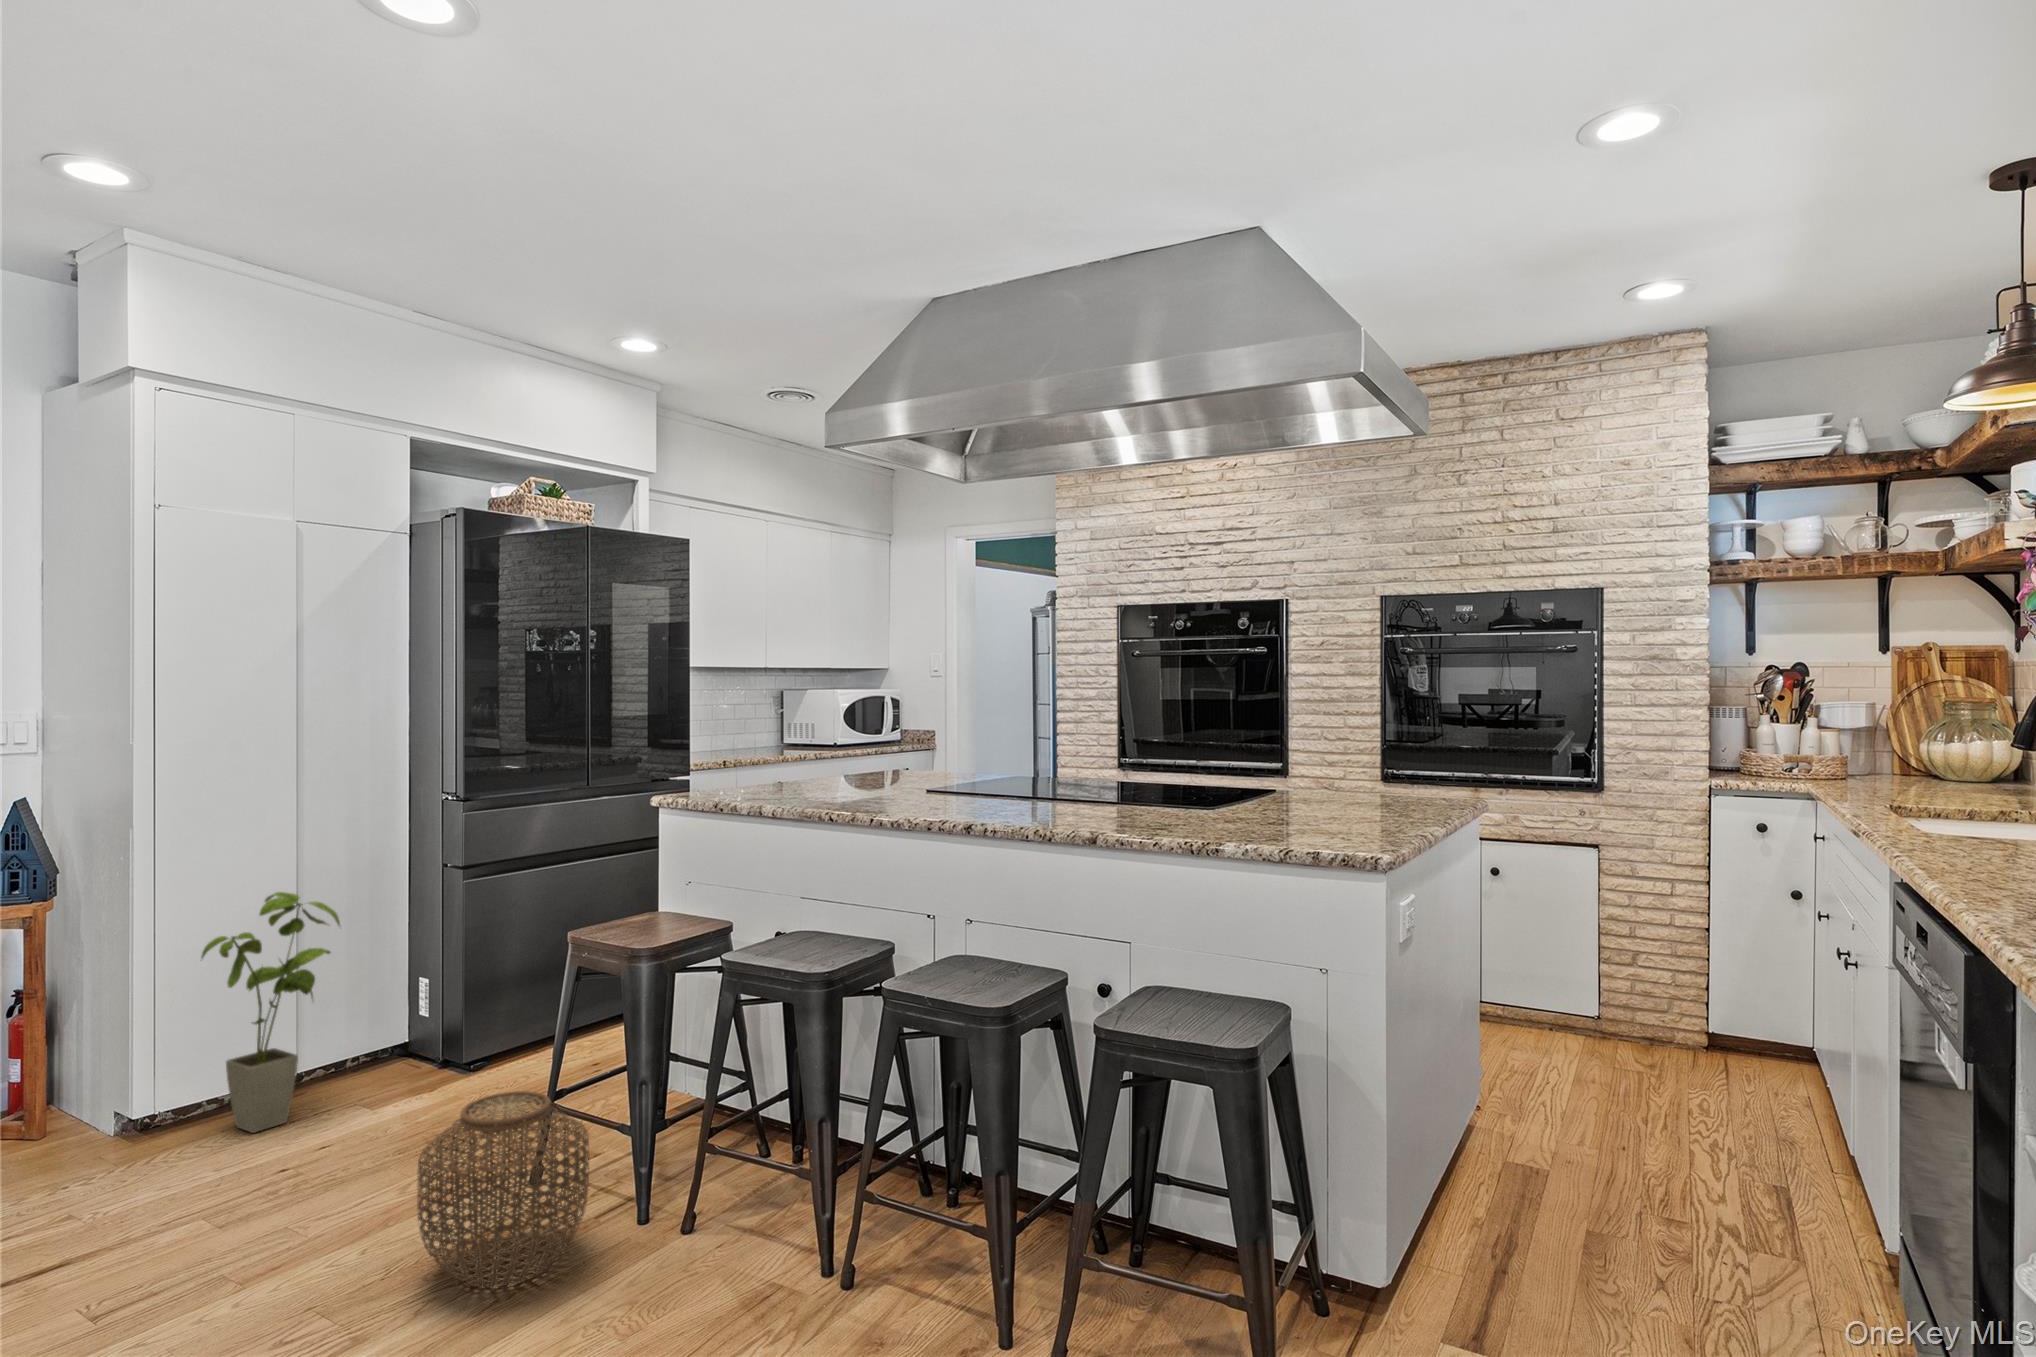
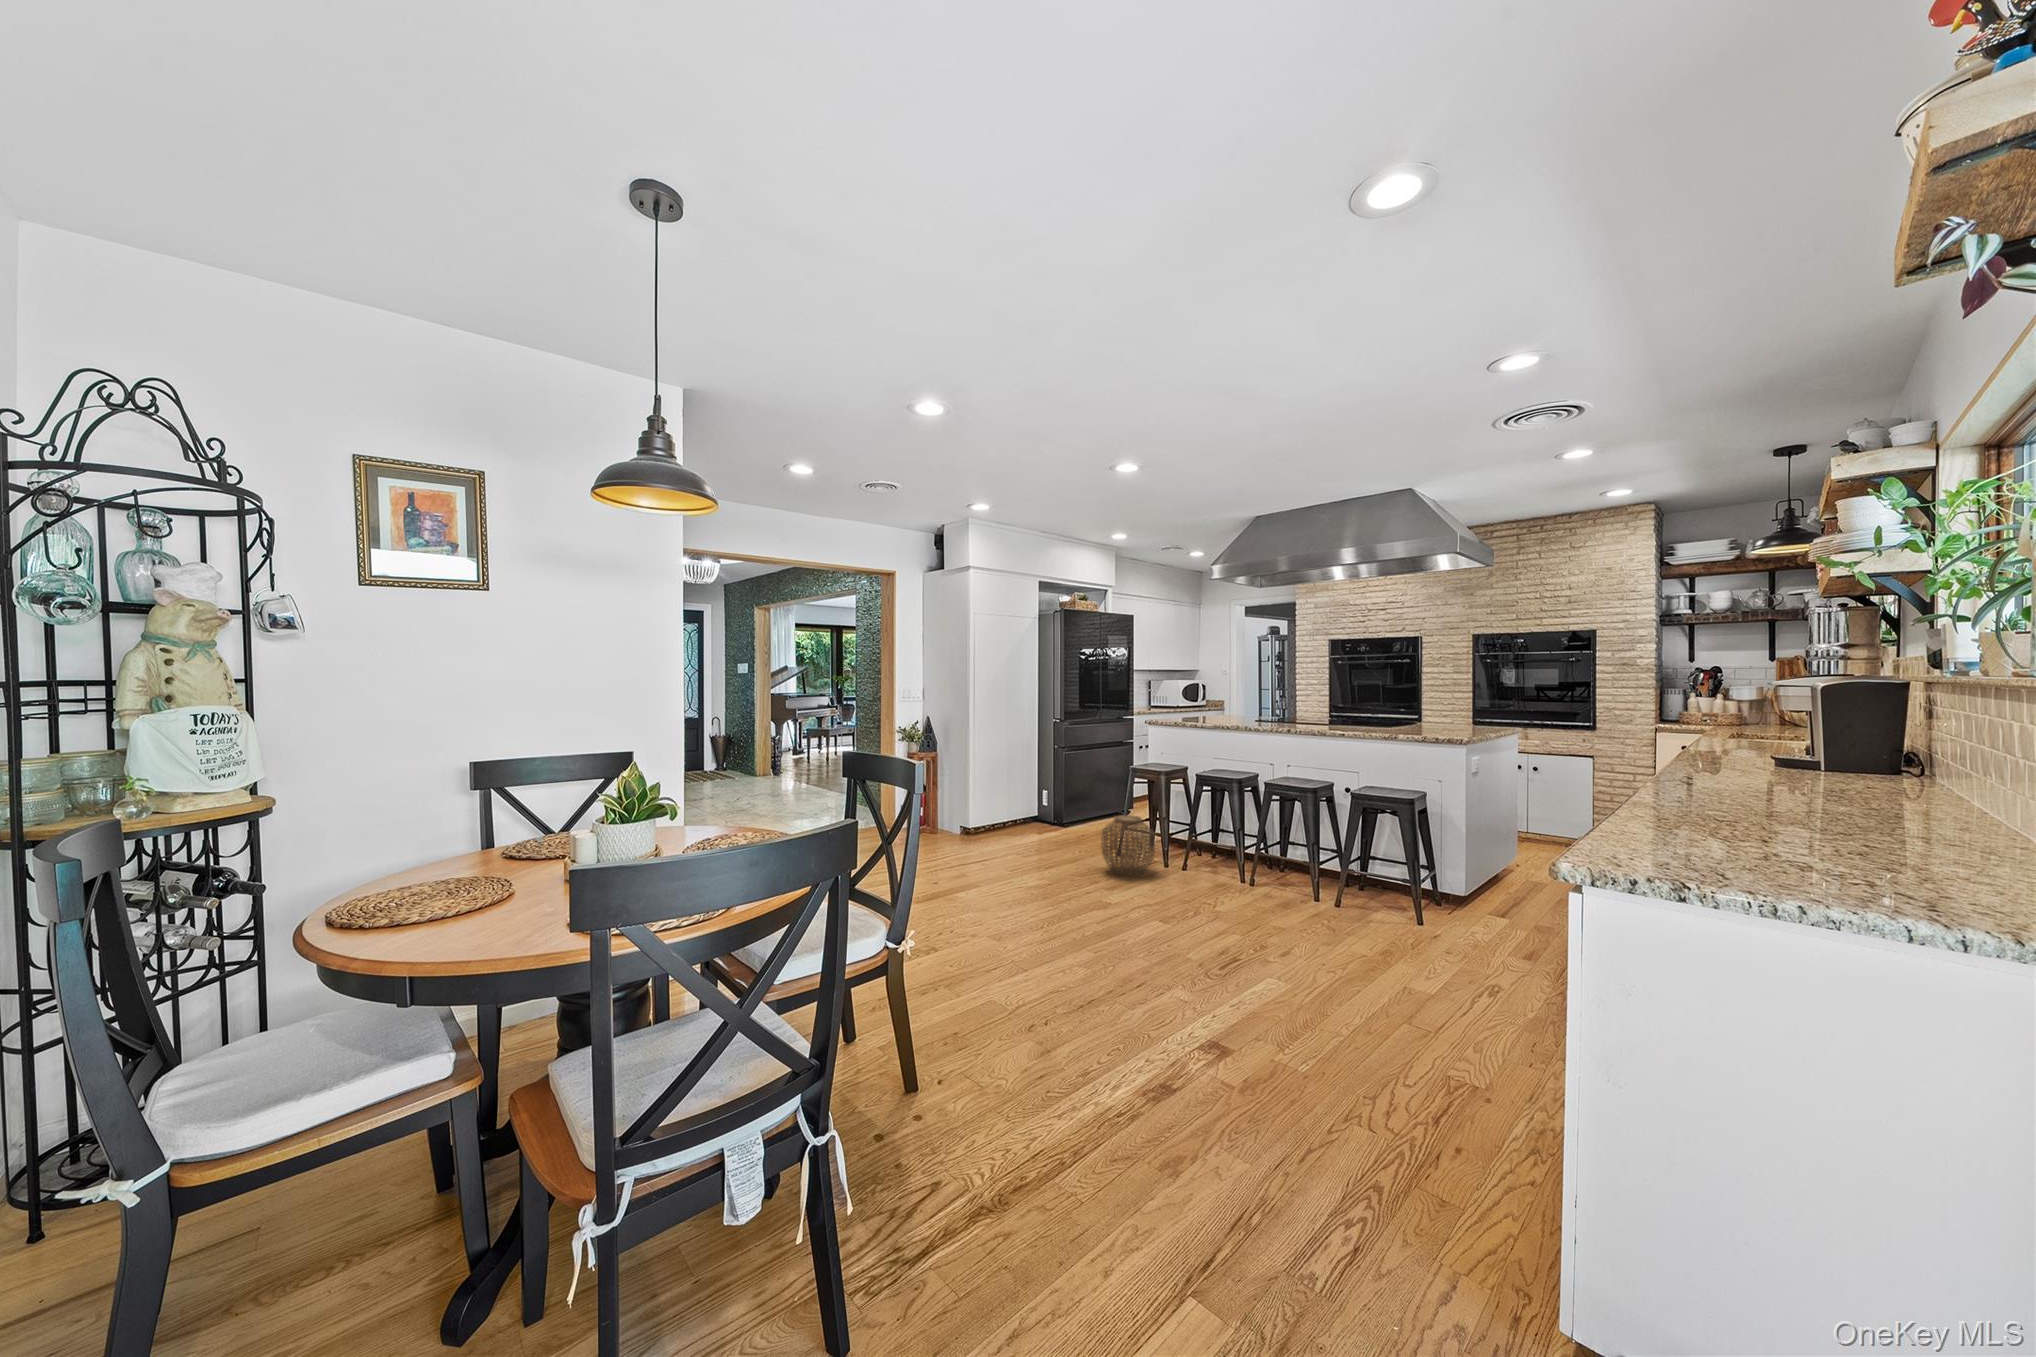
house plant: present [202,892,340,1133] -> none [989,752,1033,837]

